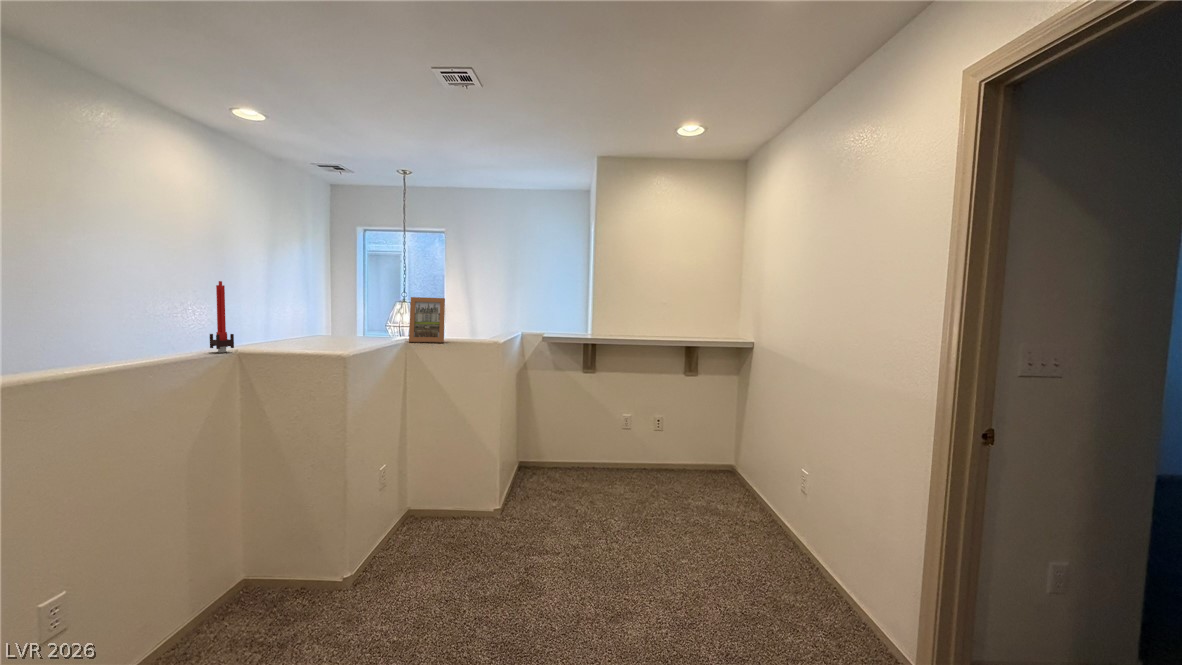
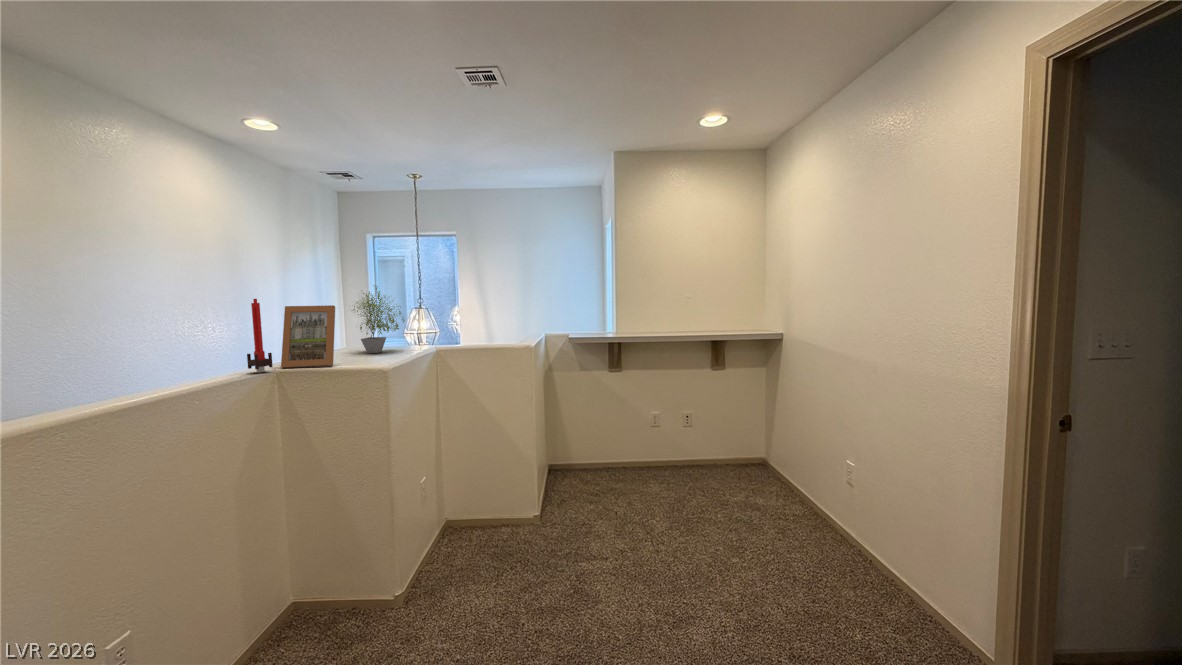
potted plant: none [317,275,376,341] -> present [353,285,404,353]
picture frame: present [409,297,445,343] -> present [281,305,335,368]

